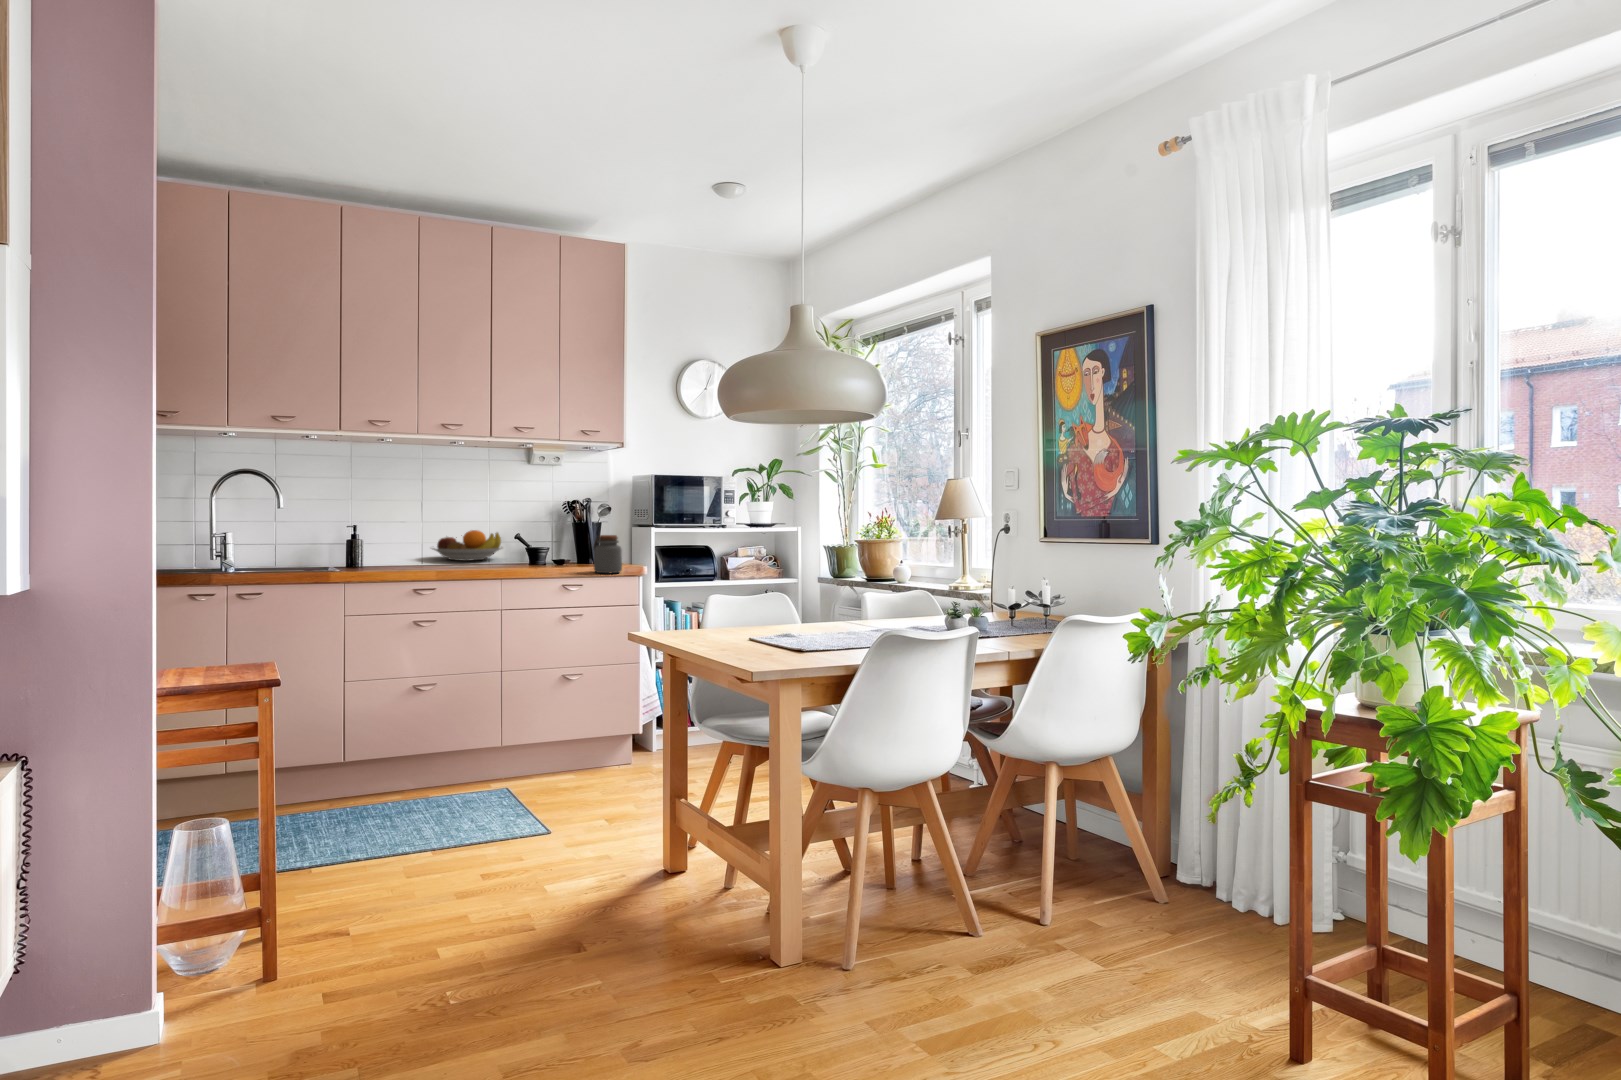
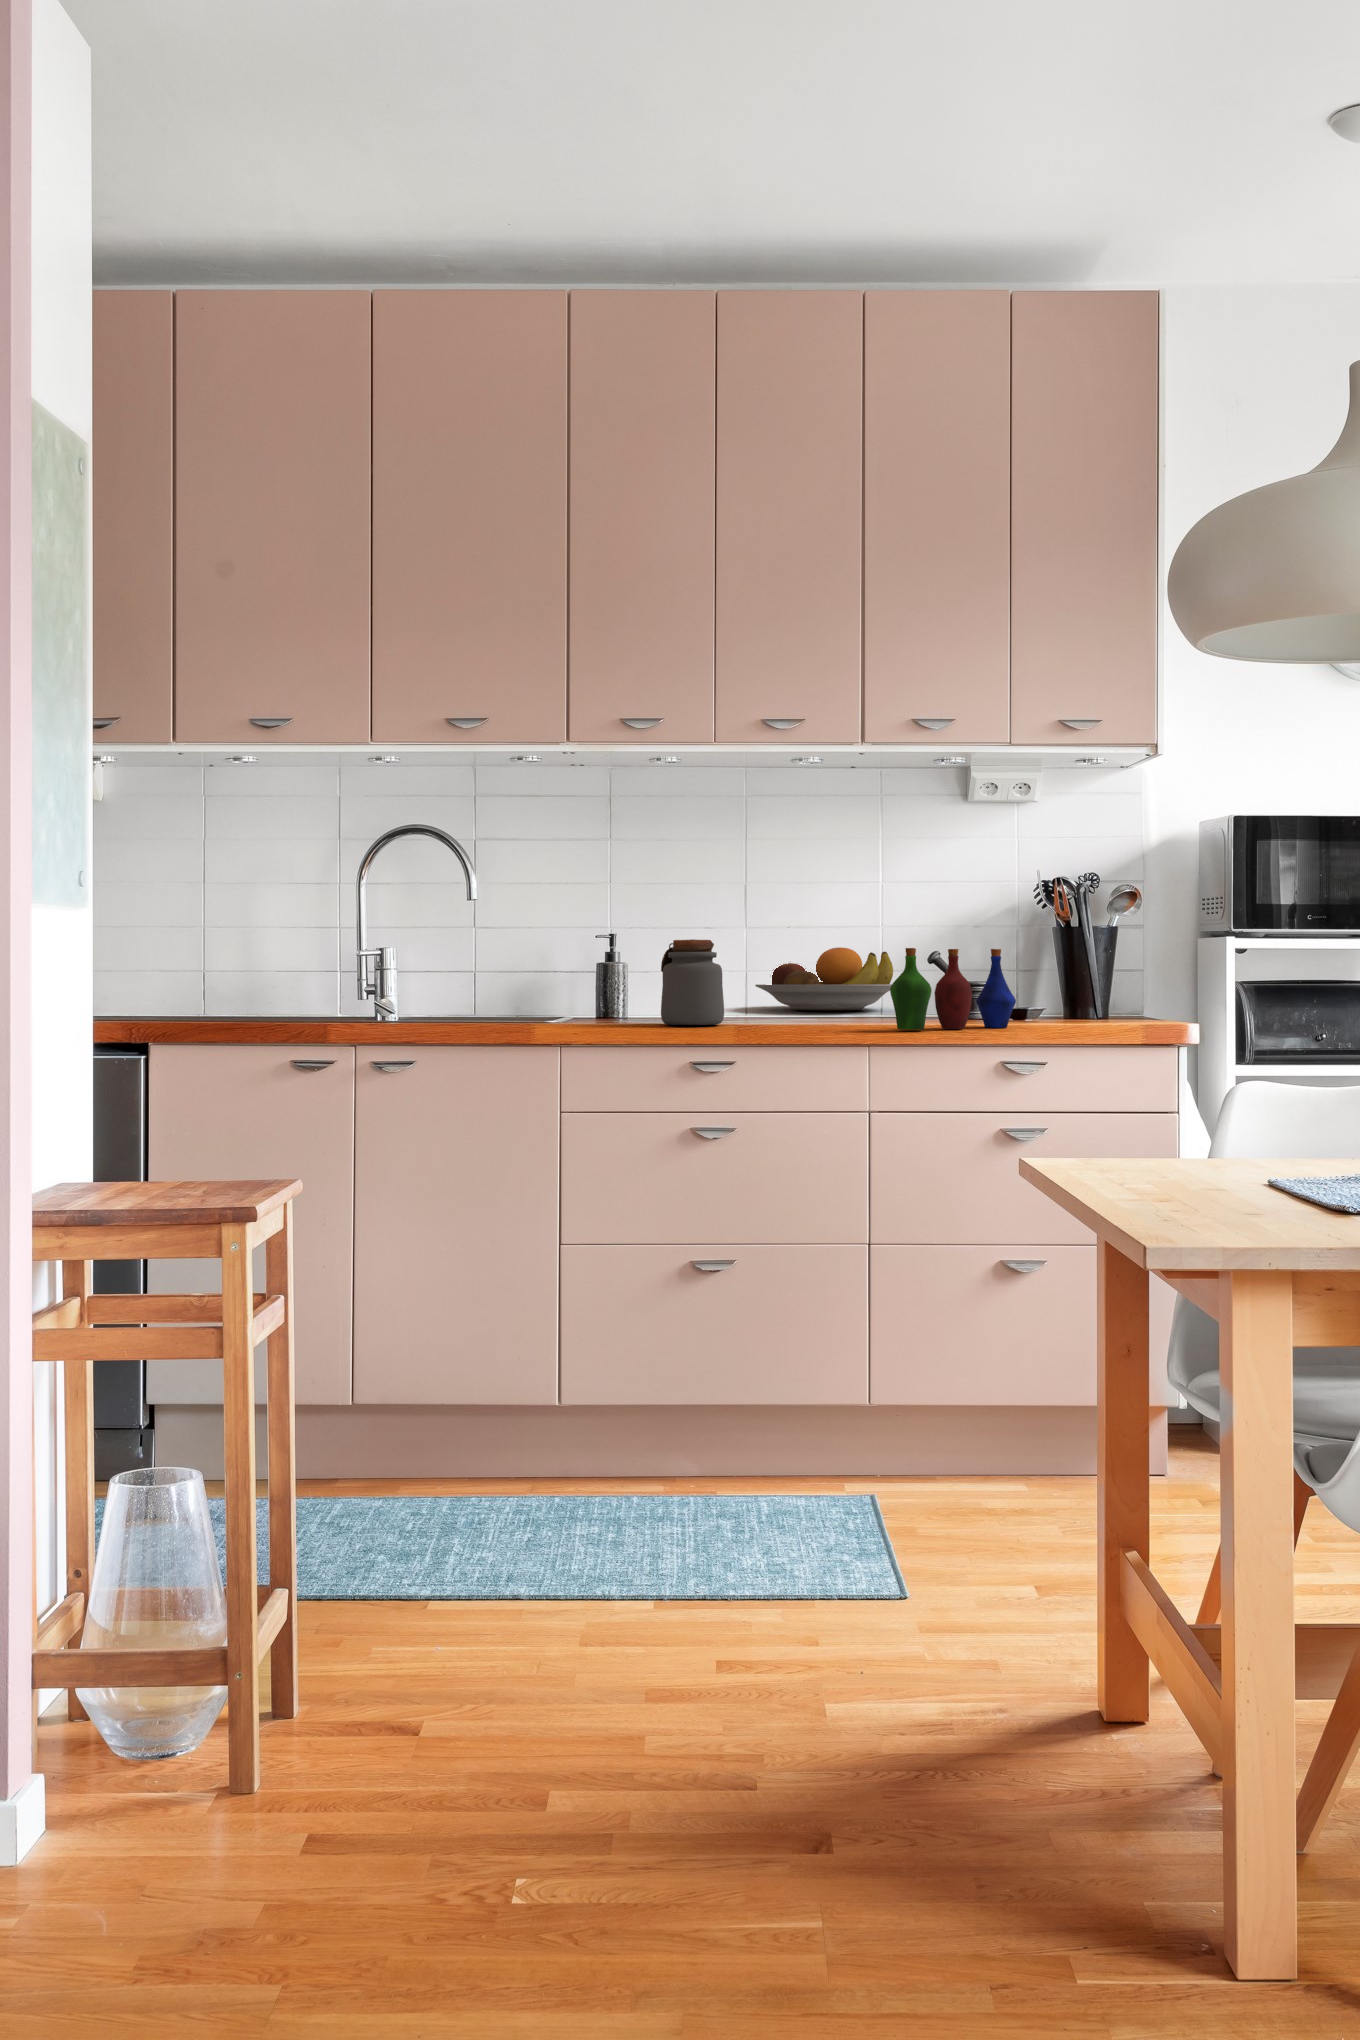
jar: present [594,535,622,573] -> present [661,939,724,1025]
bottle: none [516,538,570,576] -> present [890,948,1016,1030]

